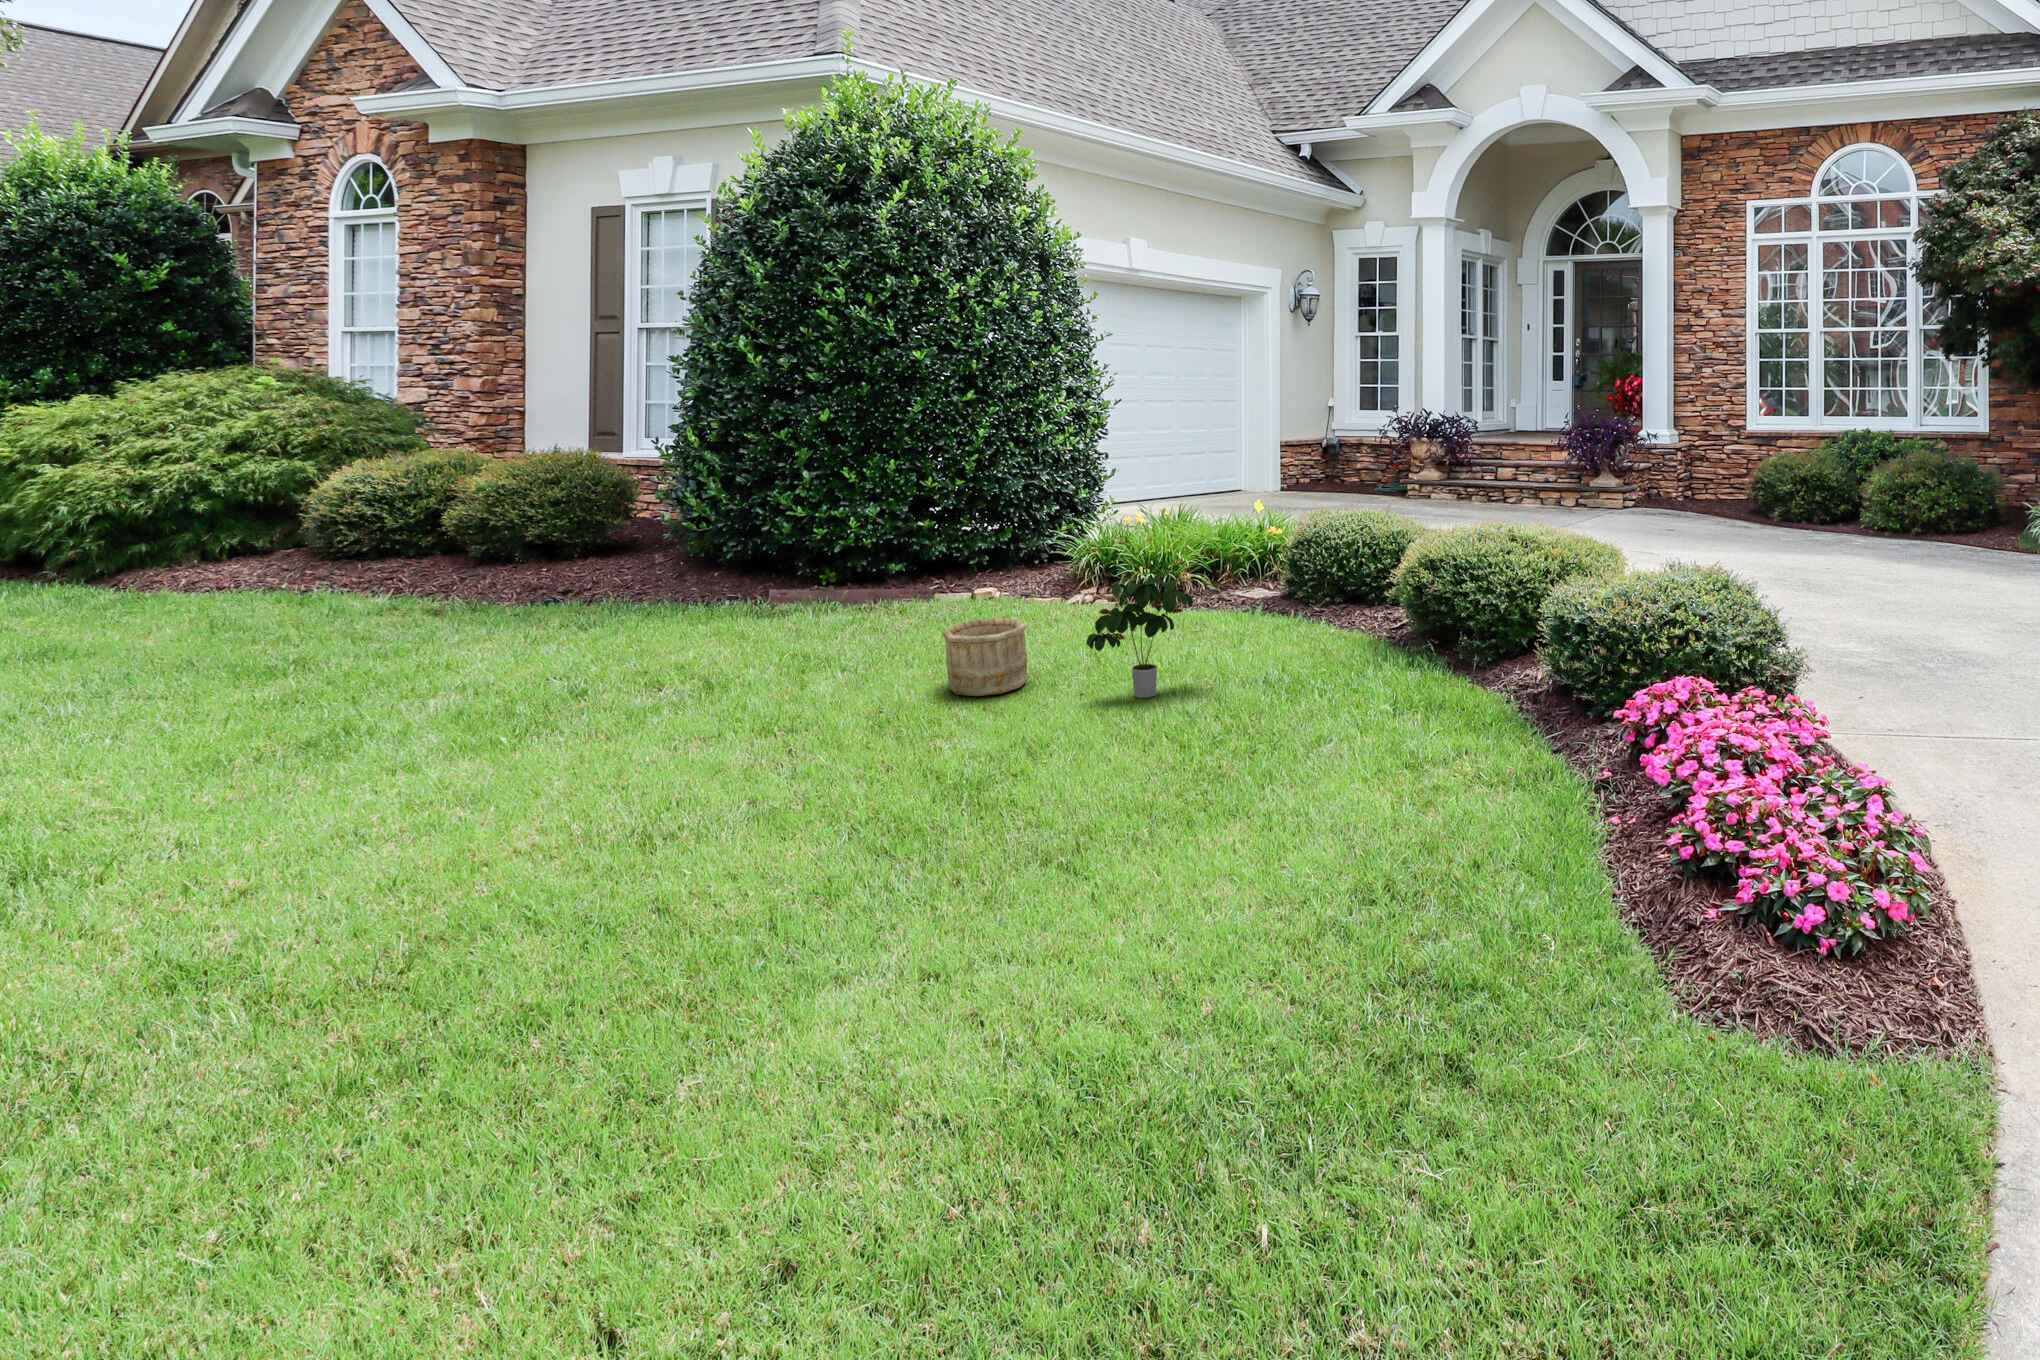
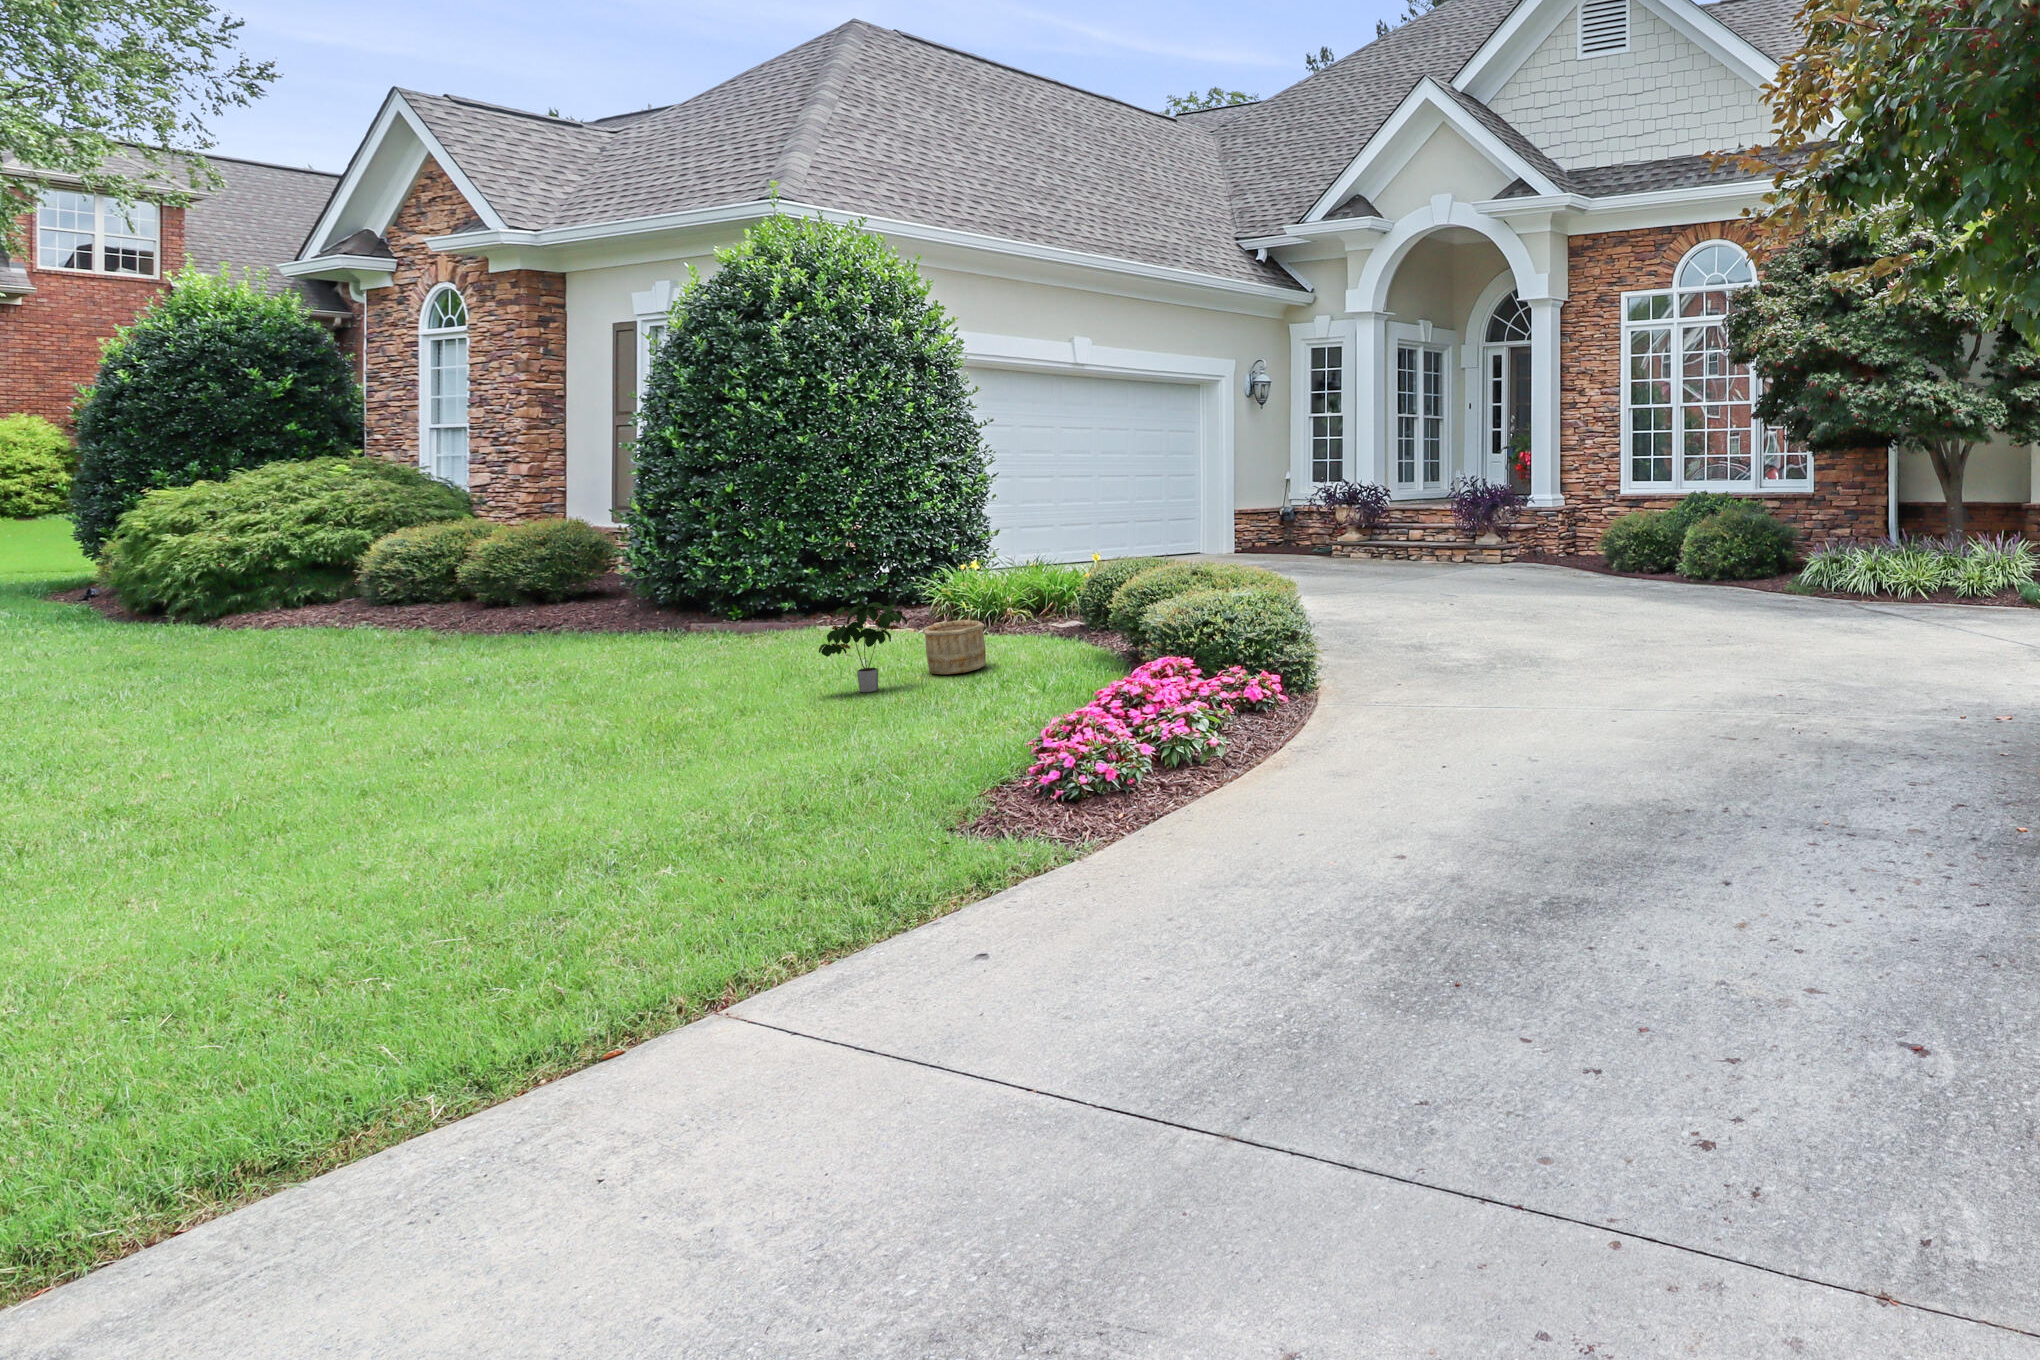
wooden bucket: present [942,618,1027,696] -> present [923,620,986,674]

